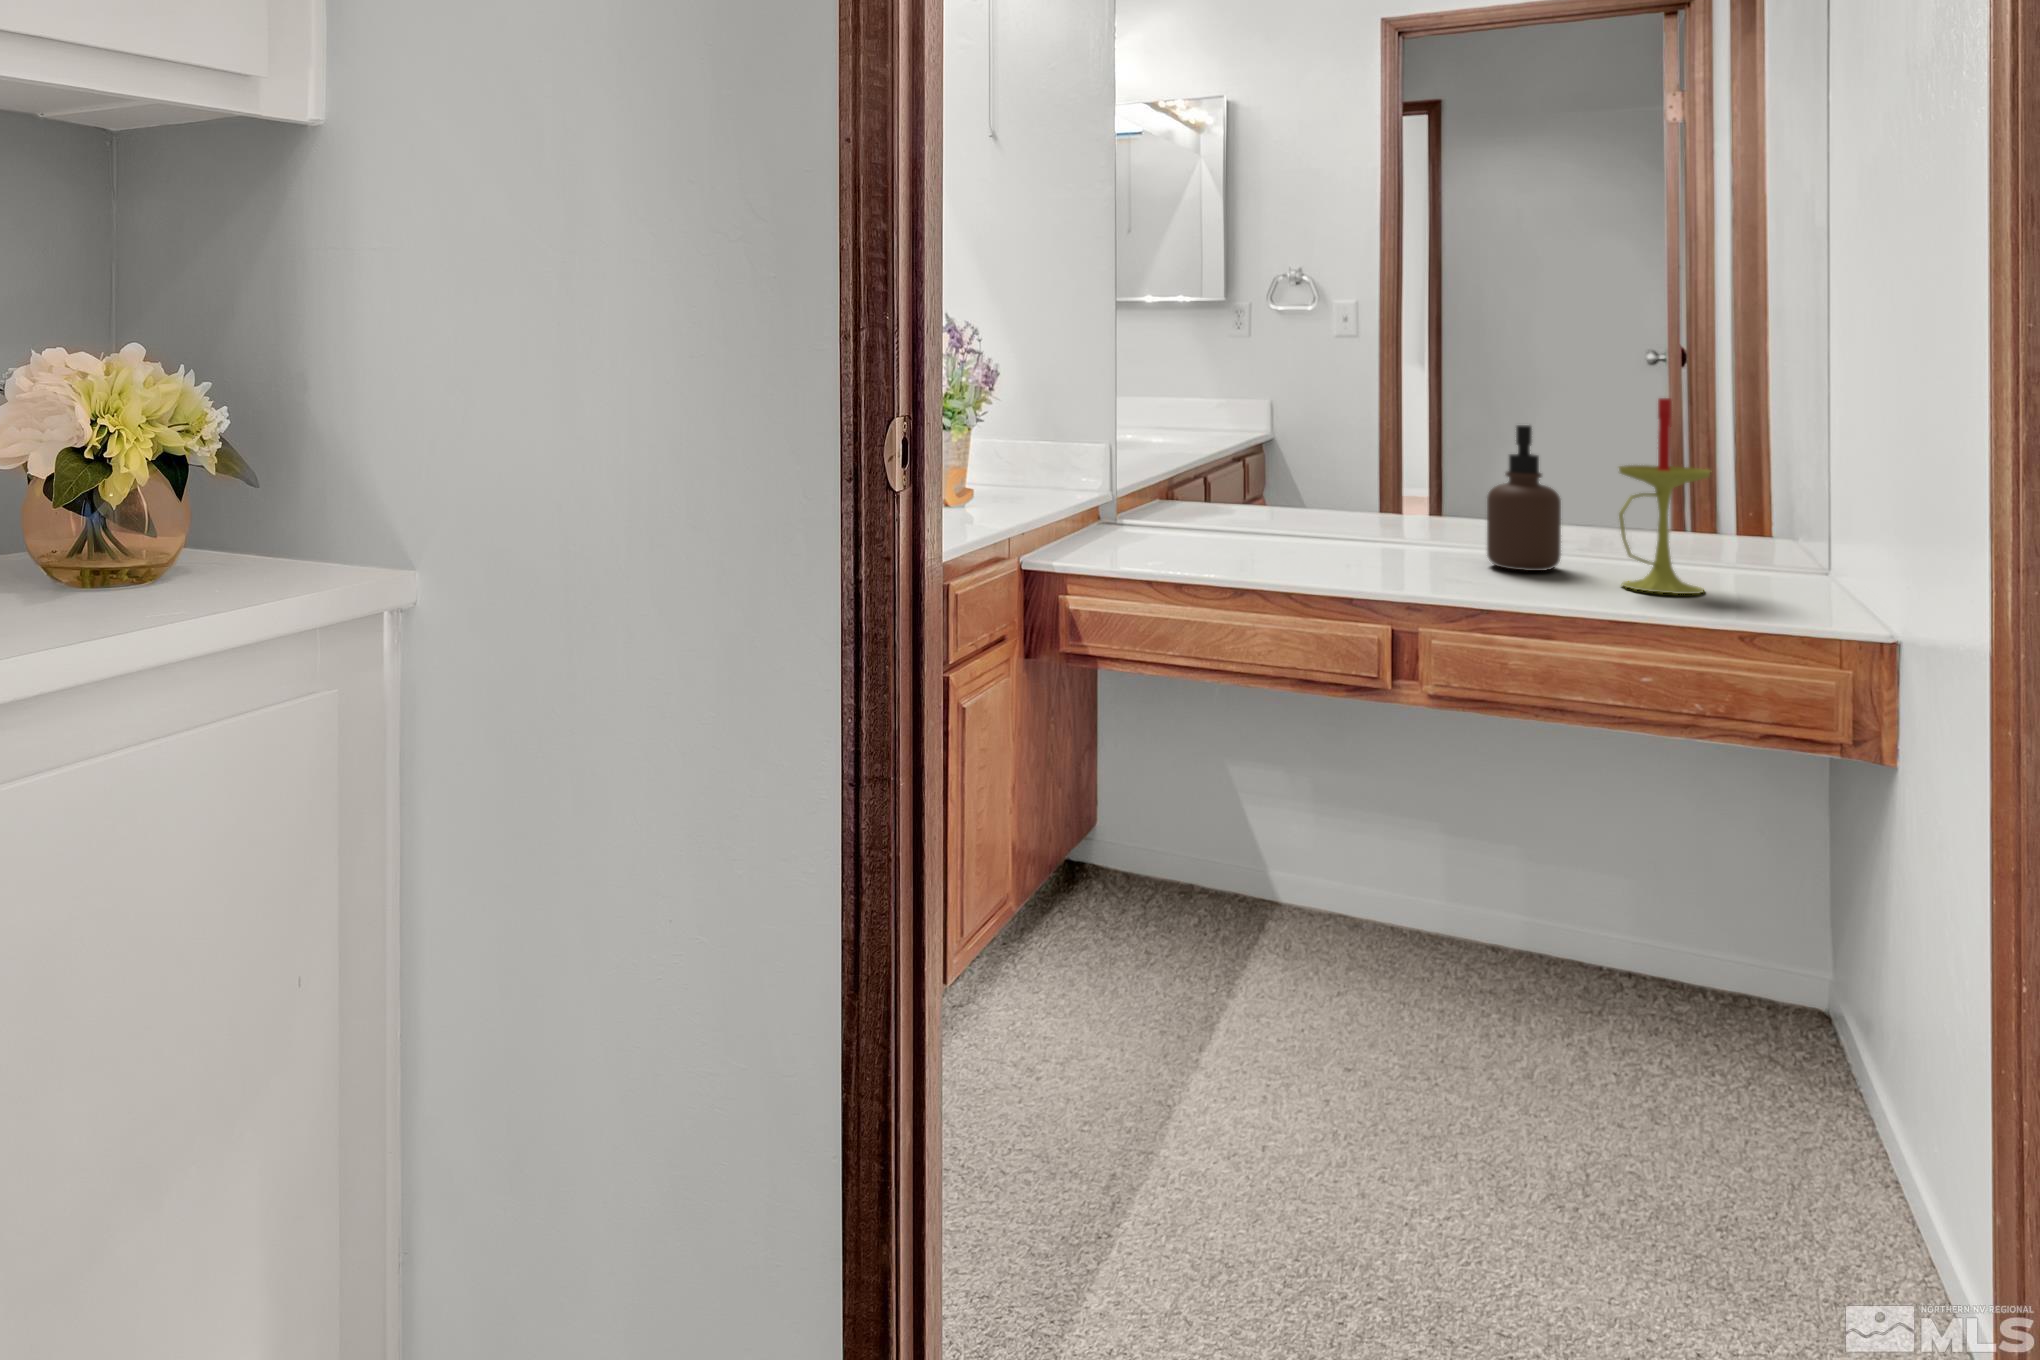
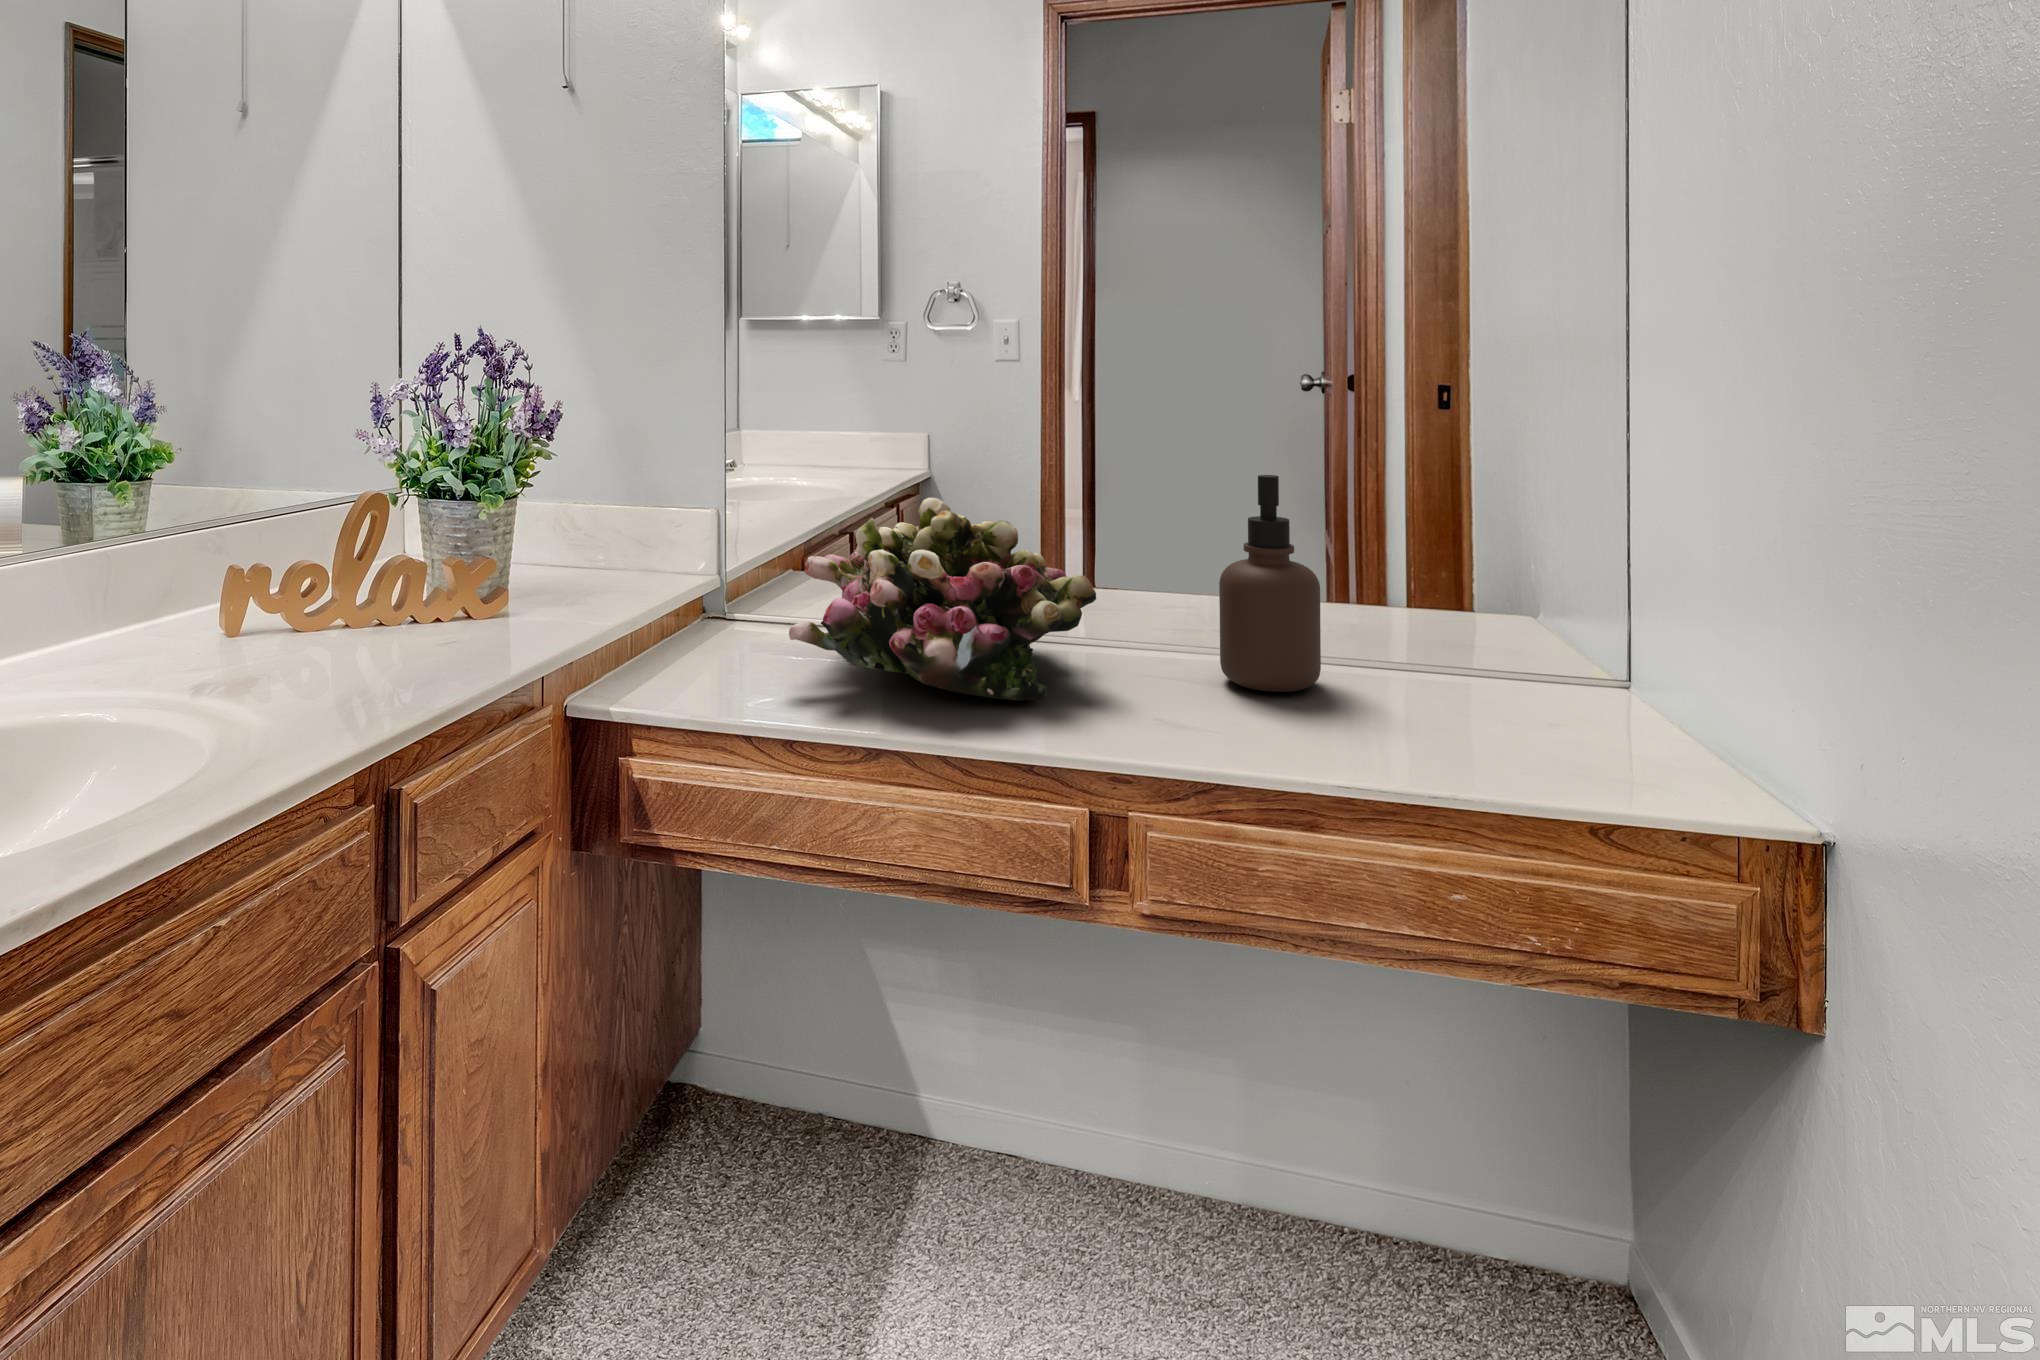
candle: present [1619,398,1710,594] -> none [1400,432,1534,739]
flower arrangement: none [1174,440,1397,569] -> present [789,498,1096,701]

